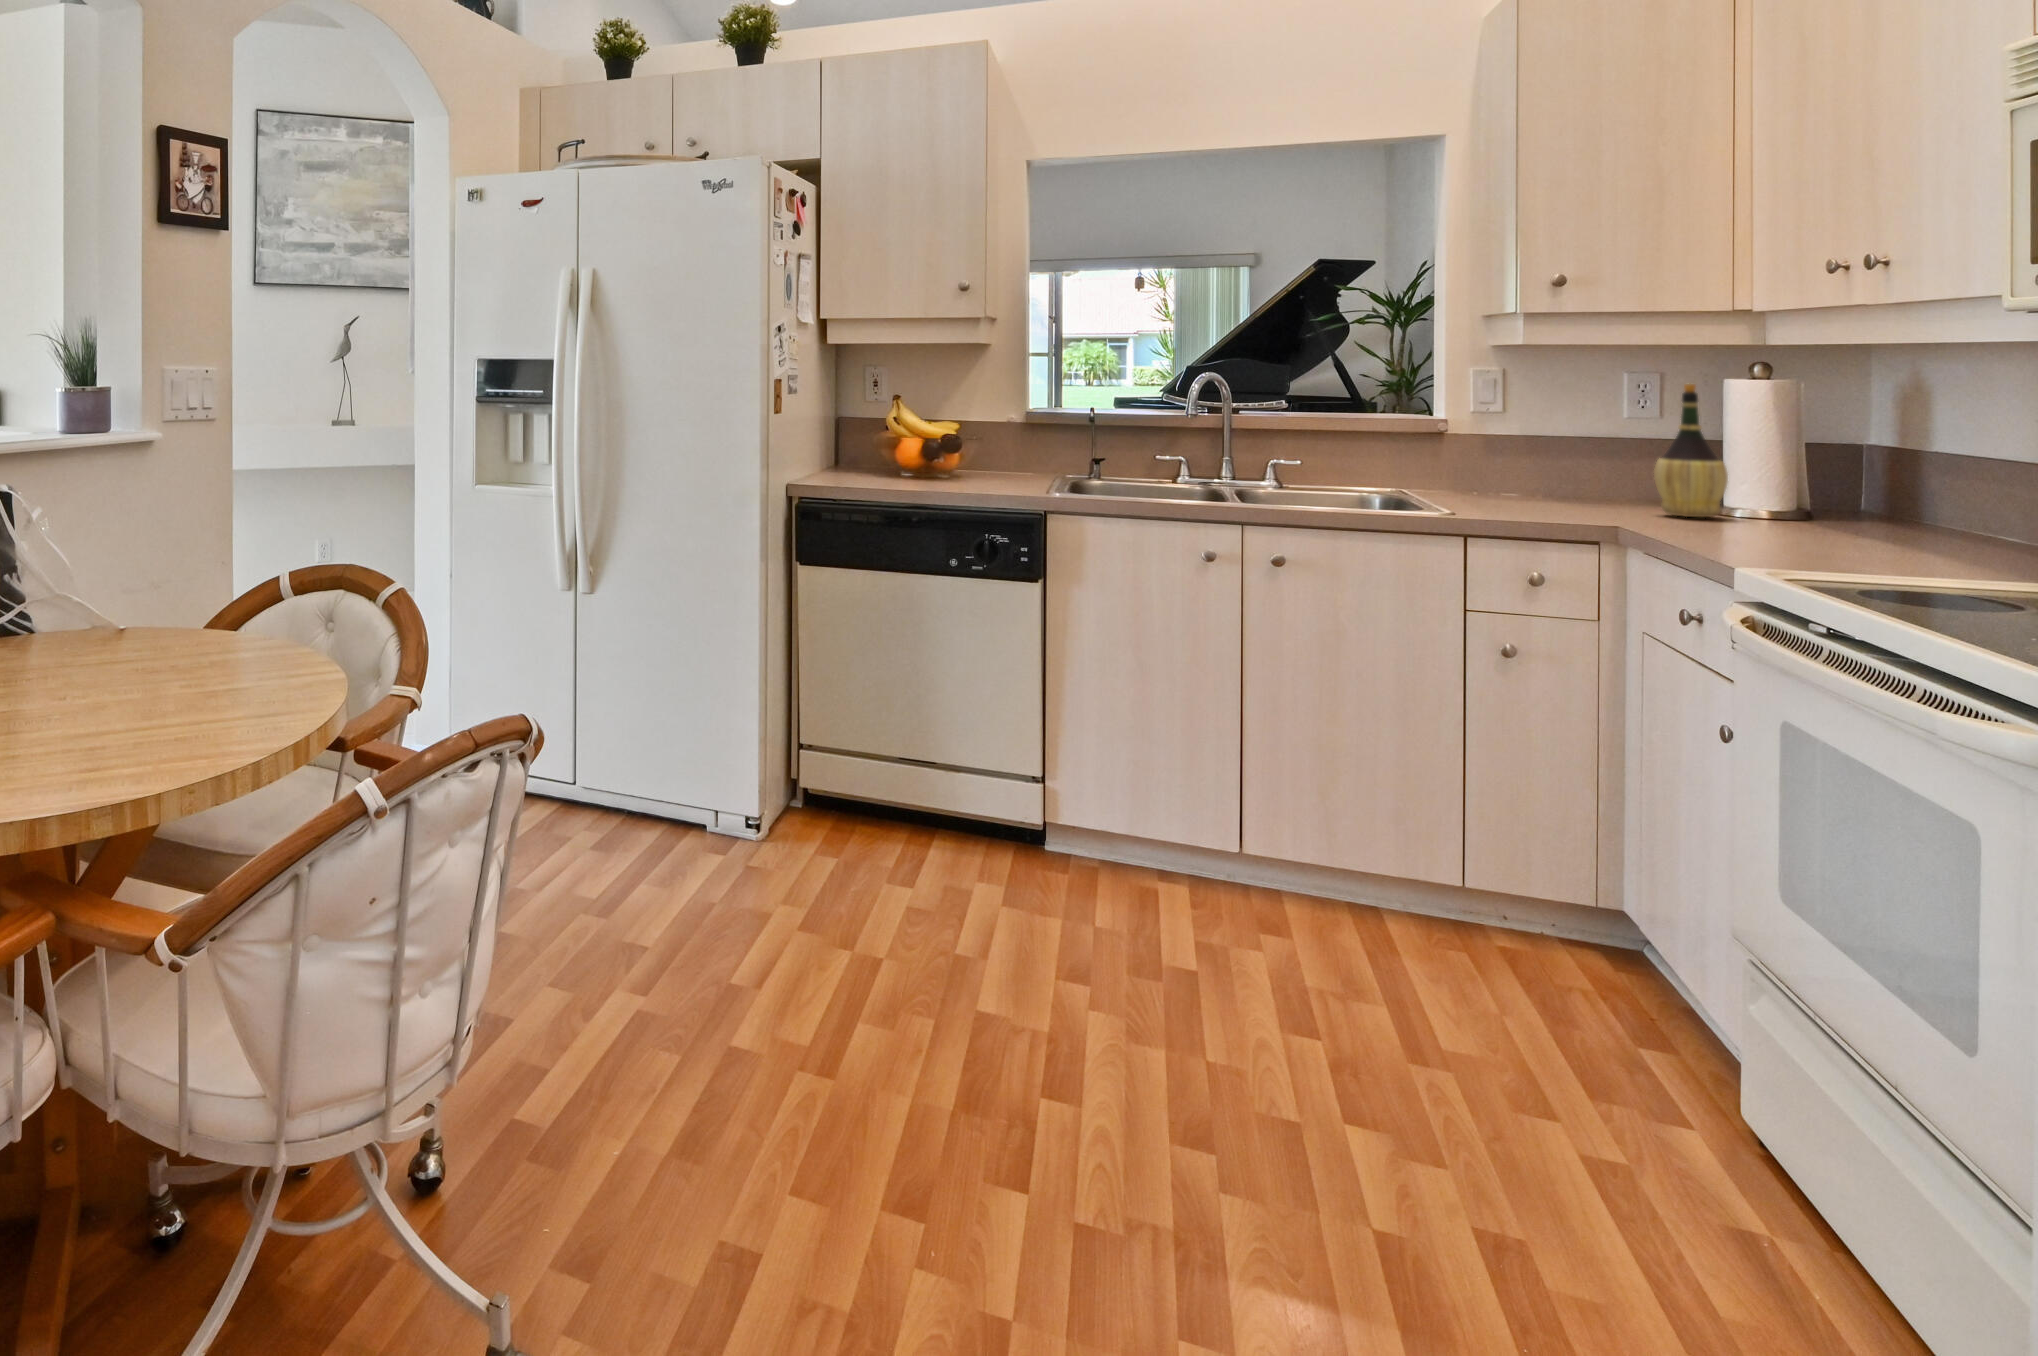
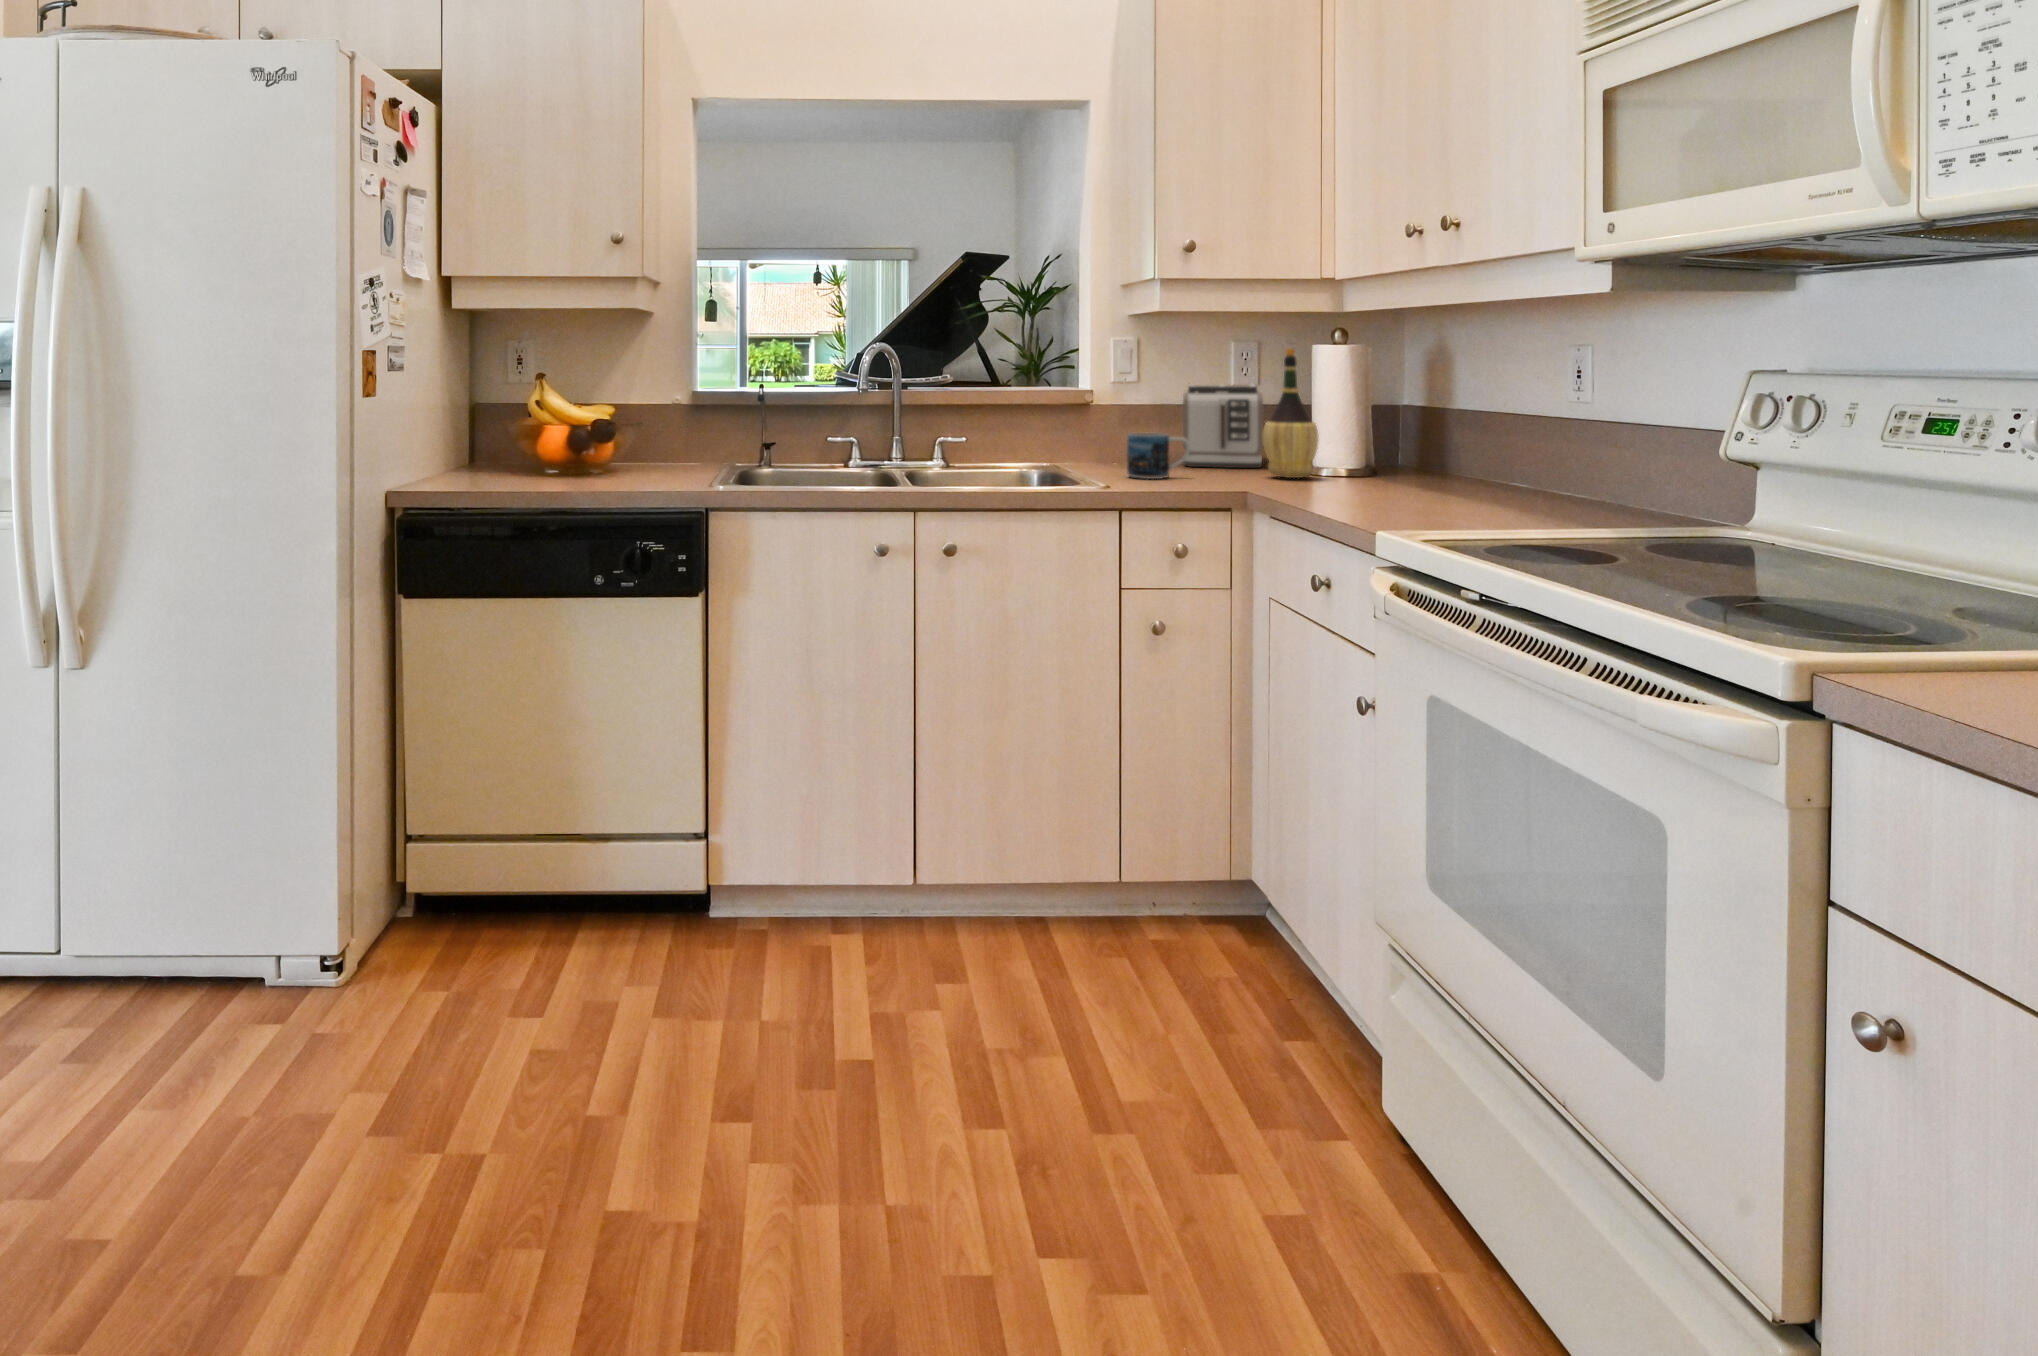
toaster: none [1559,414,1668,506] -> present [1183,384,1263,468]
mug: none [1483,464,1559,510] -> present [1127,433,1190,479]

